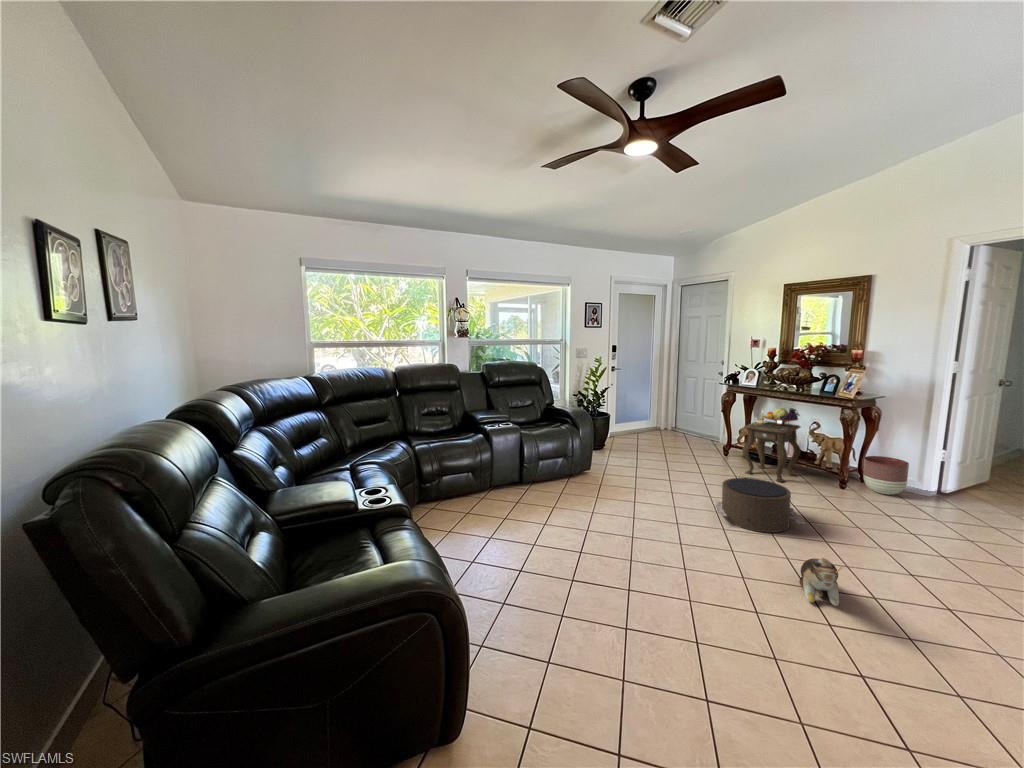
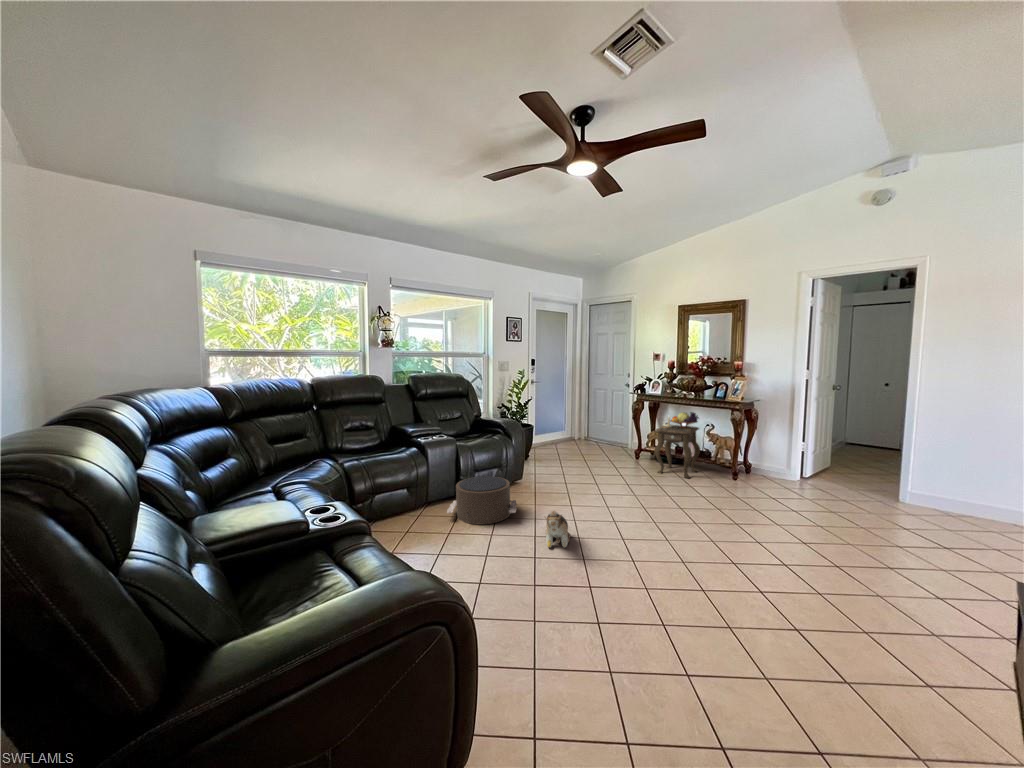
planter: present [863,456,909,495] -> none [749,450,781,481]
pouf: present [714,478,805,532] -> present [447,476,516,524]
plush toy: present [799,558,842,606] -> present [546,511,570,548]

